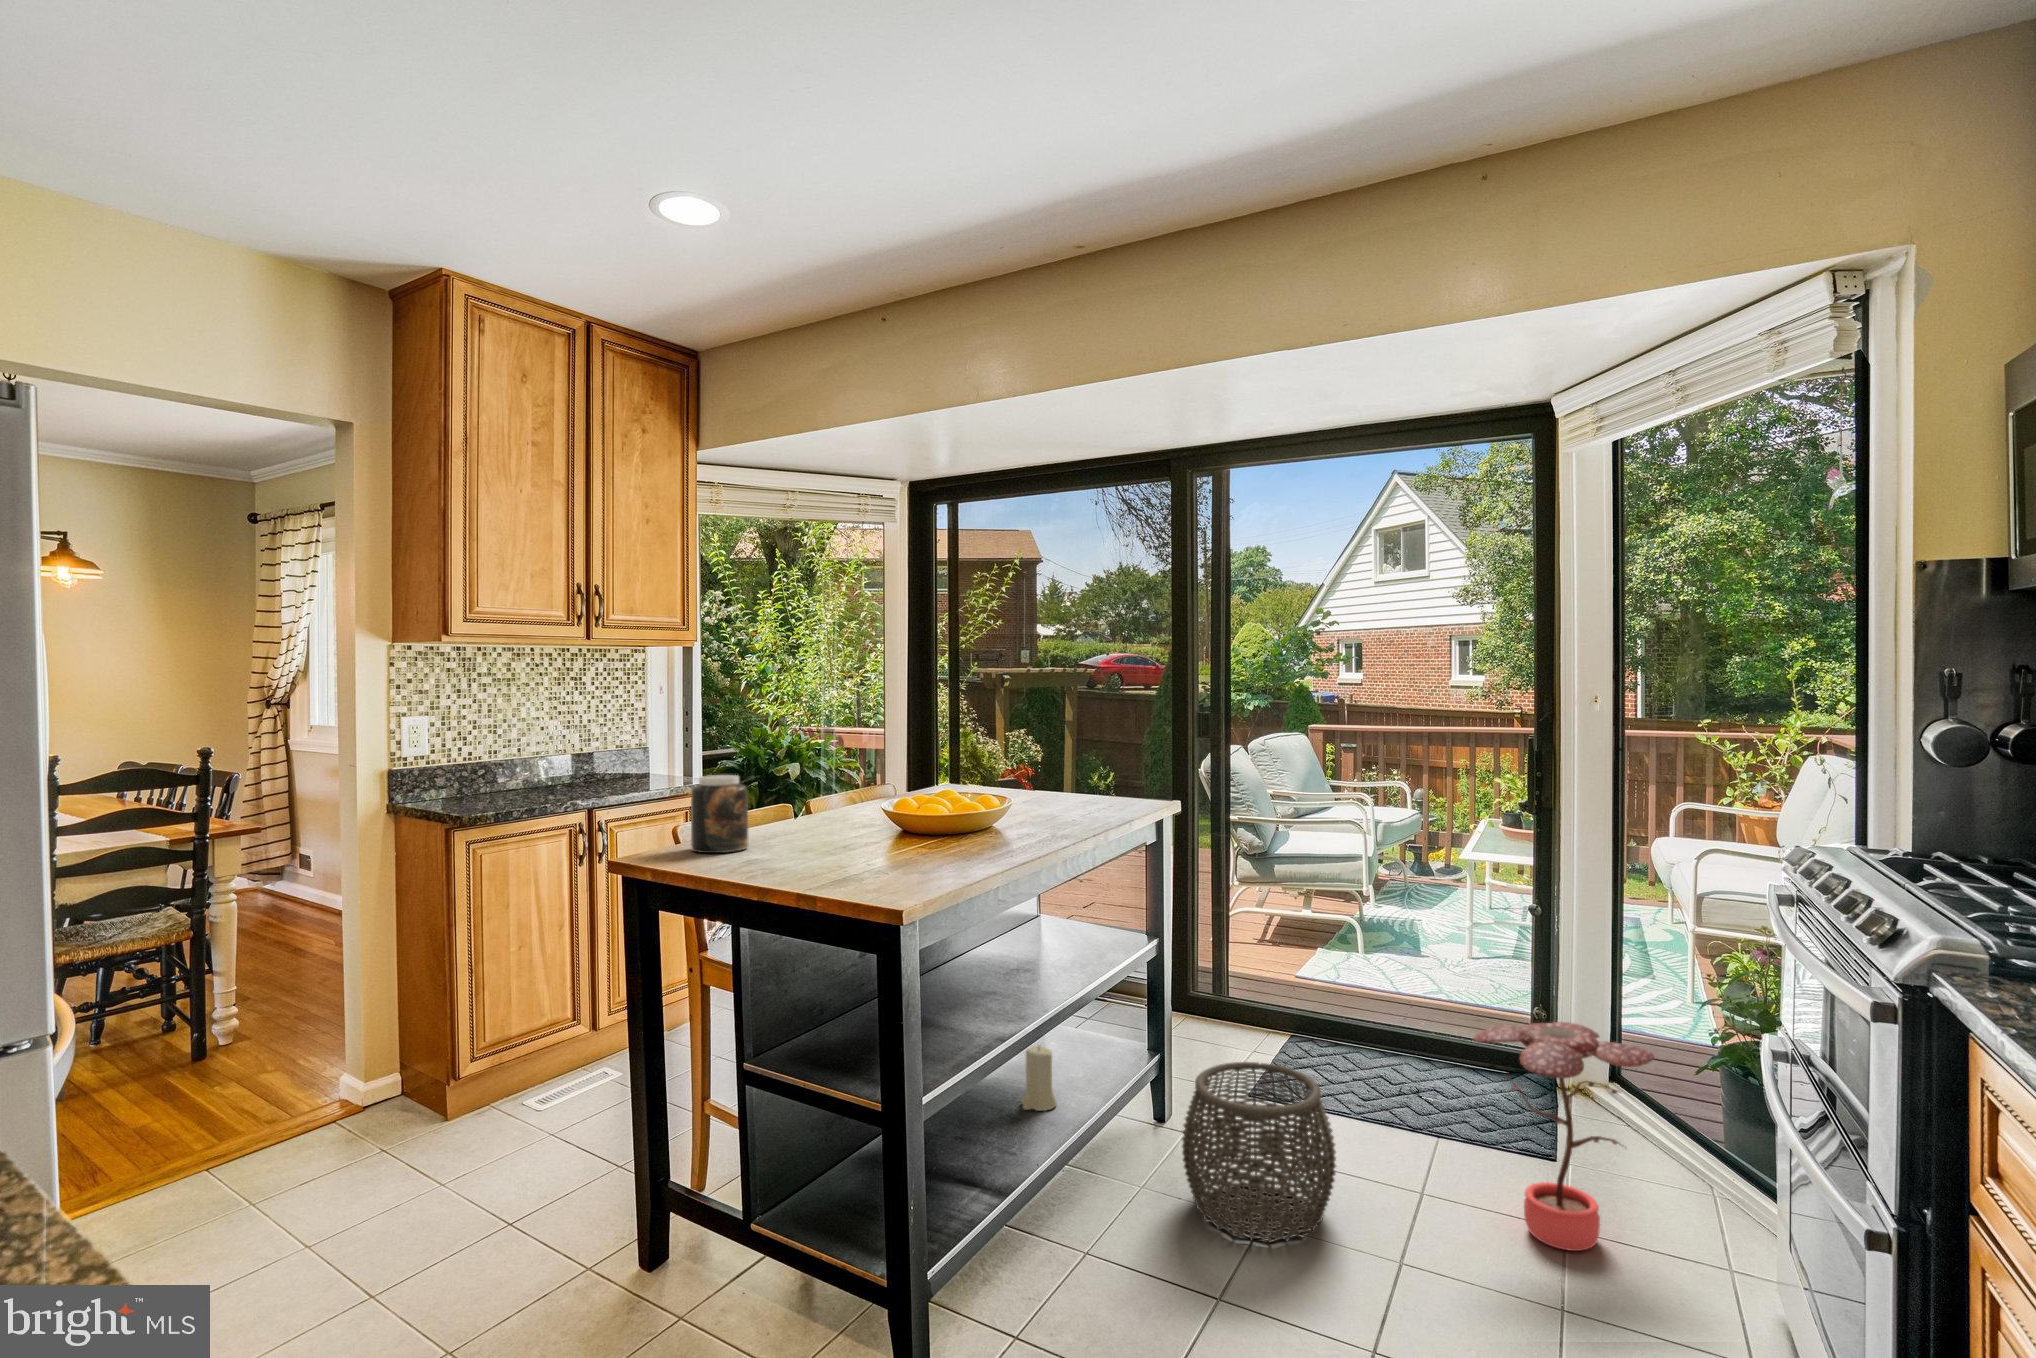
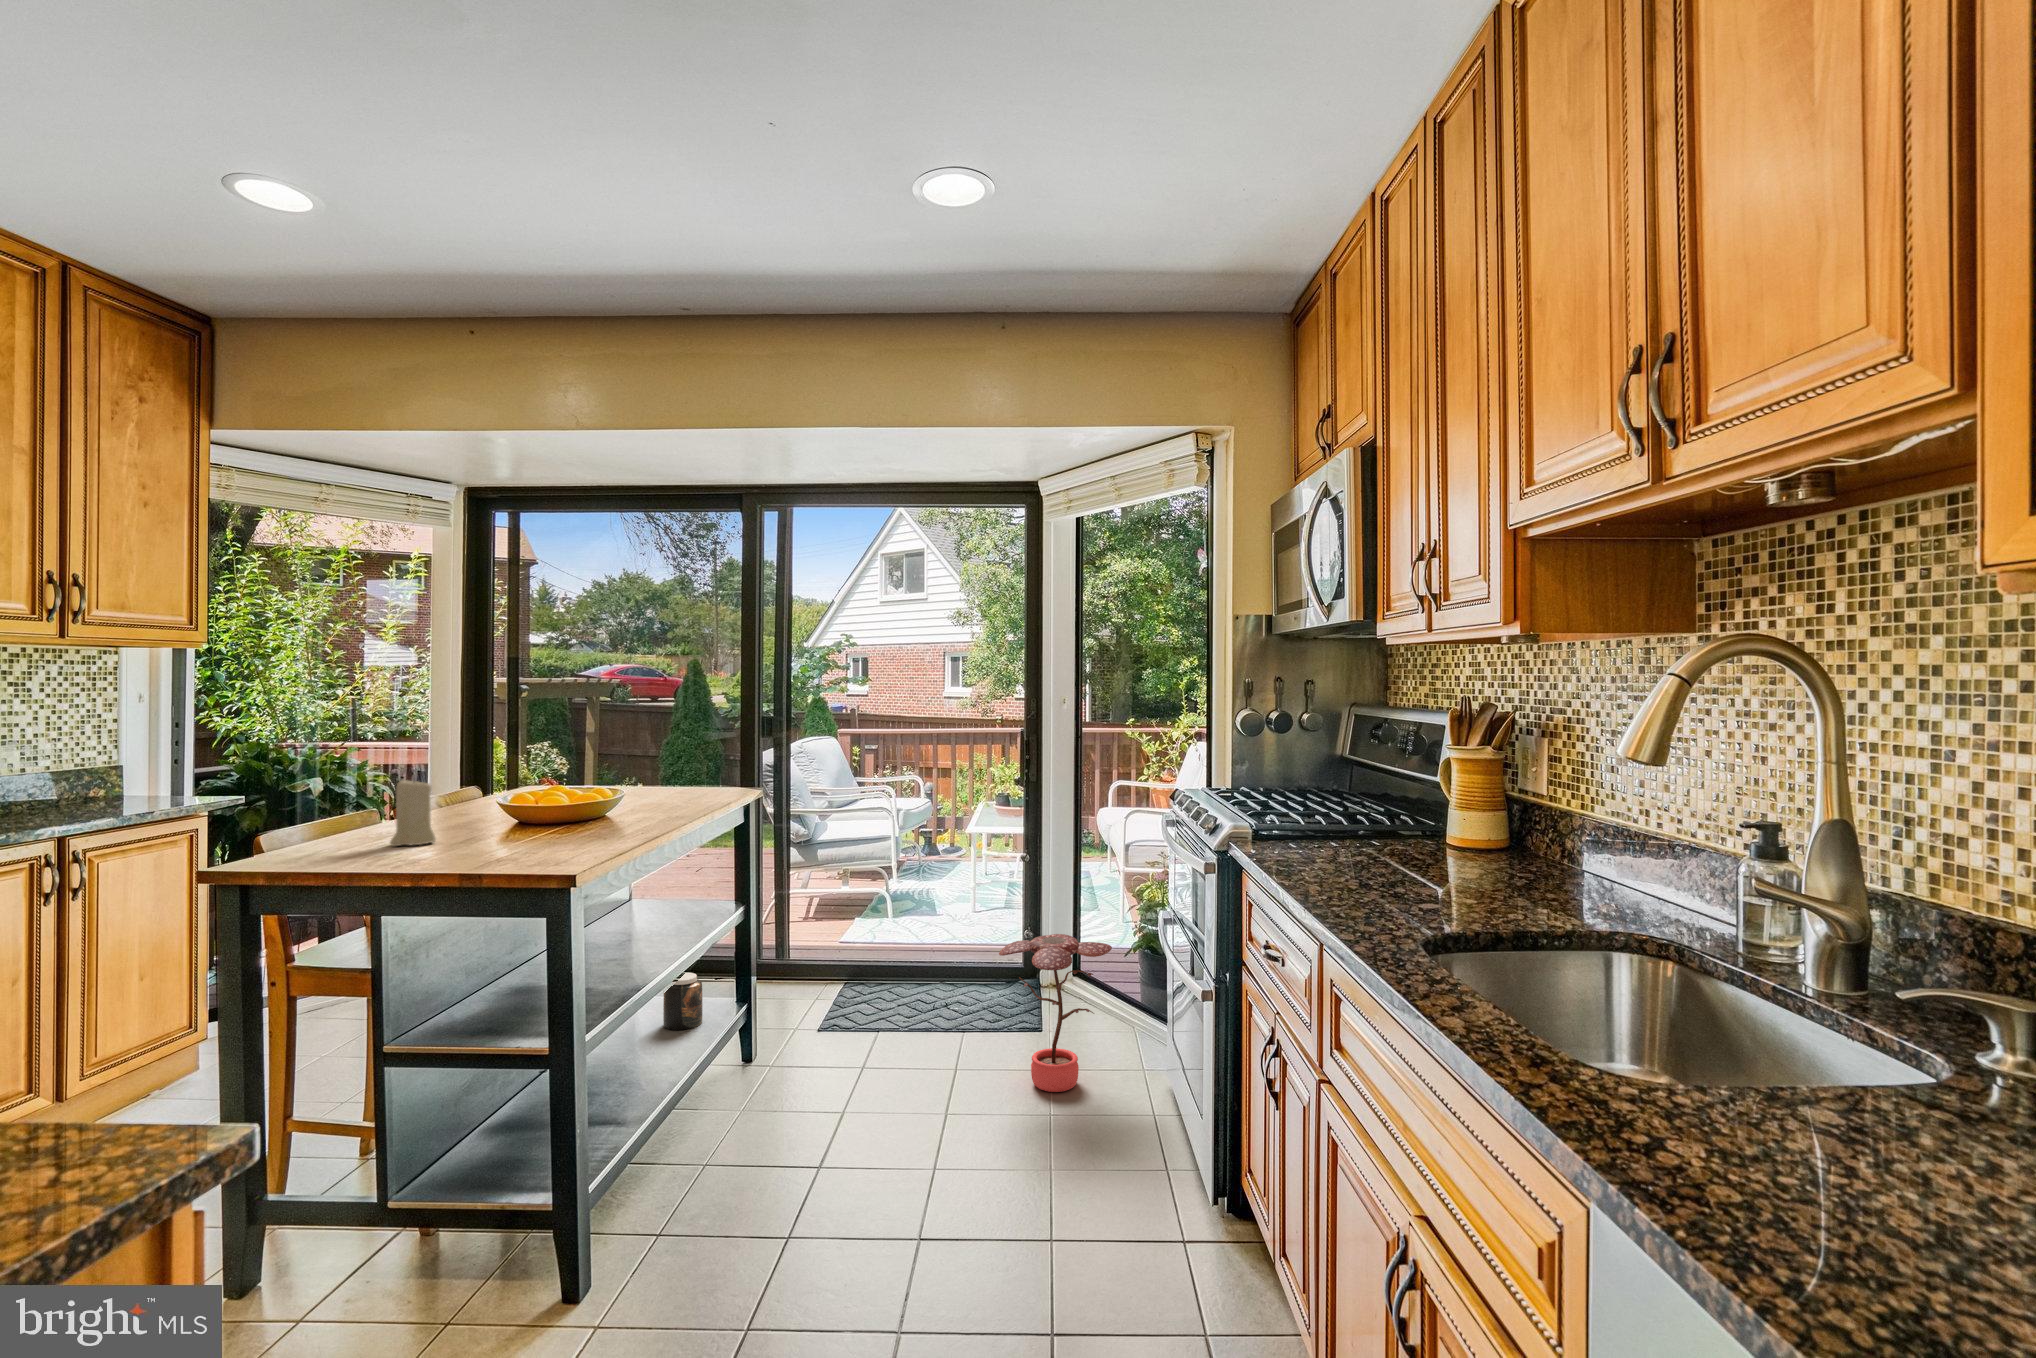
jar: present [691,775,748,853] -> present [663,973,702,1030]
candle: present [1021,1045,1057,1111] -> present [390,780,436,846]
woven basket: present [1182,1062,1336,1242] -> none [783,998,906,1137]

